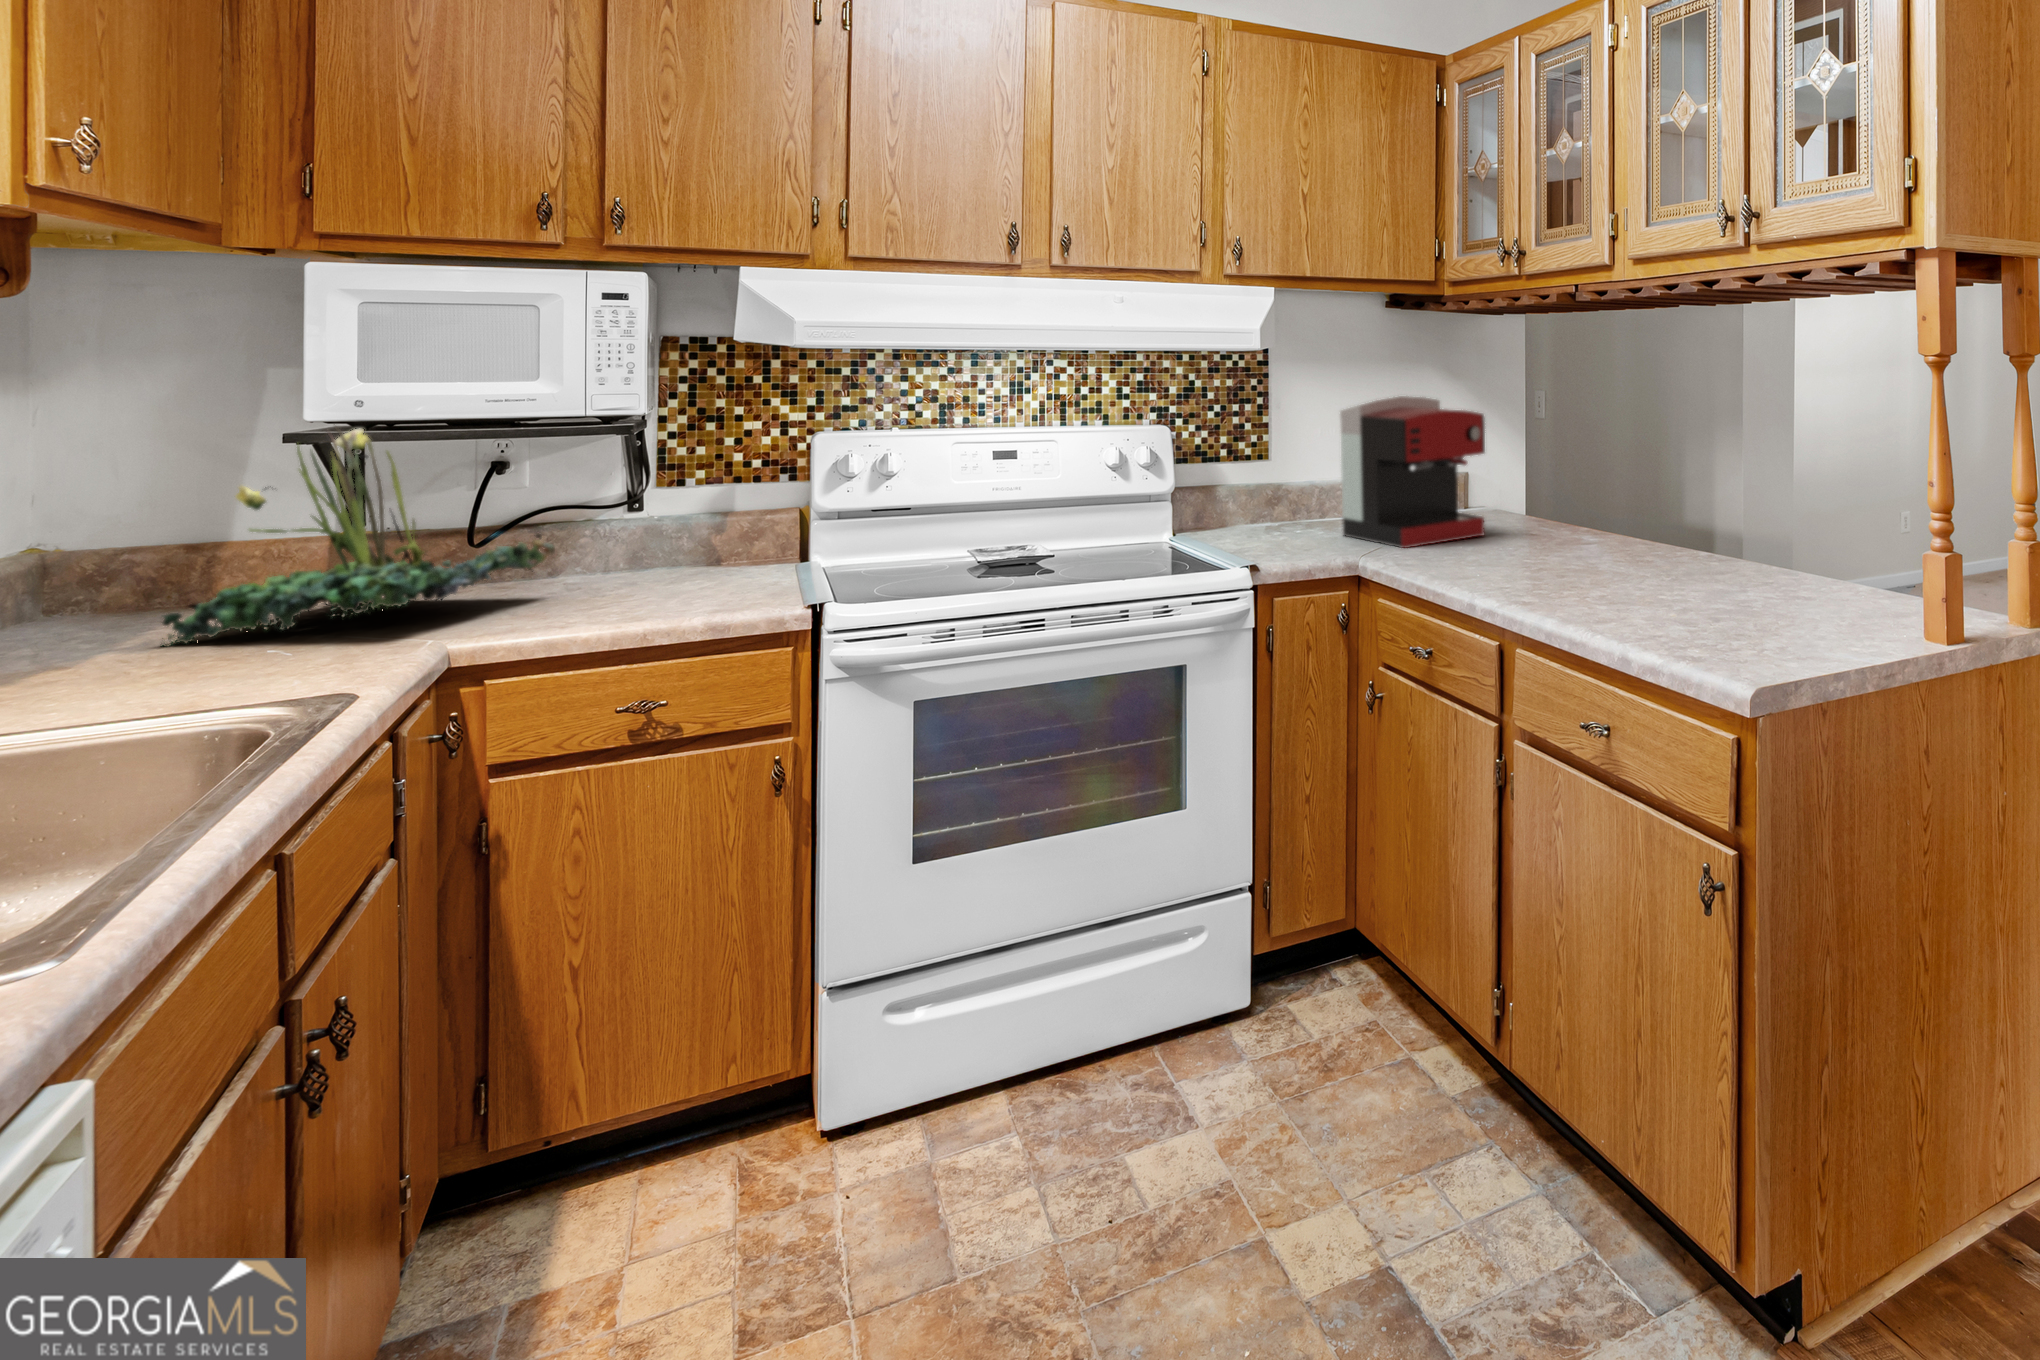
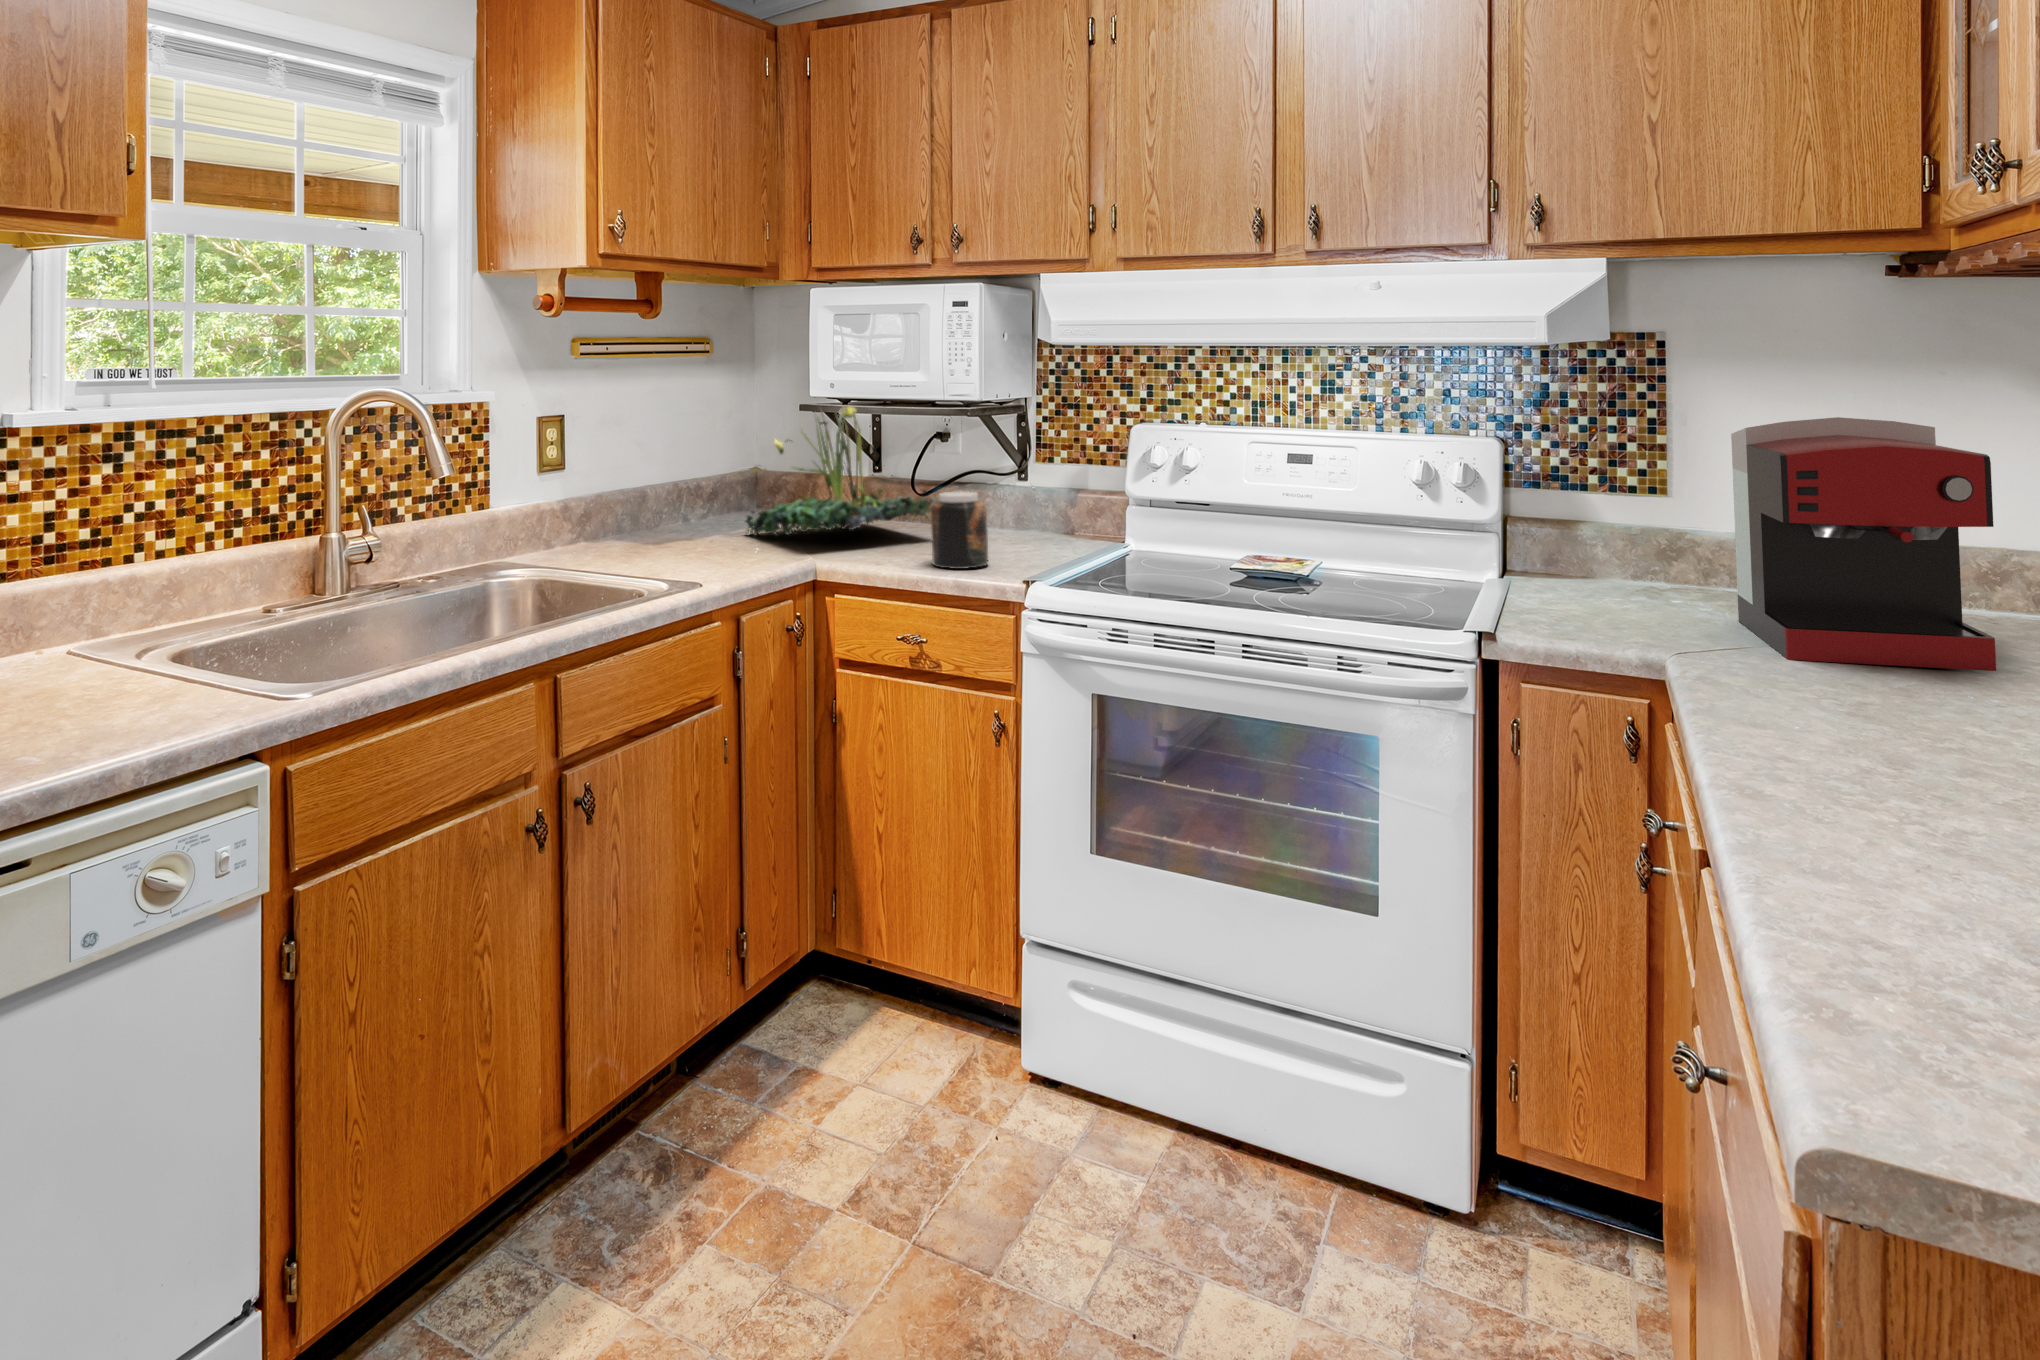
jar: none [630,521,713,616] -> present [931,491,988,569]

